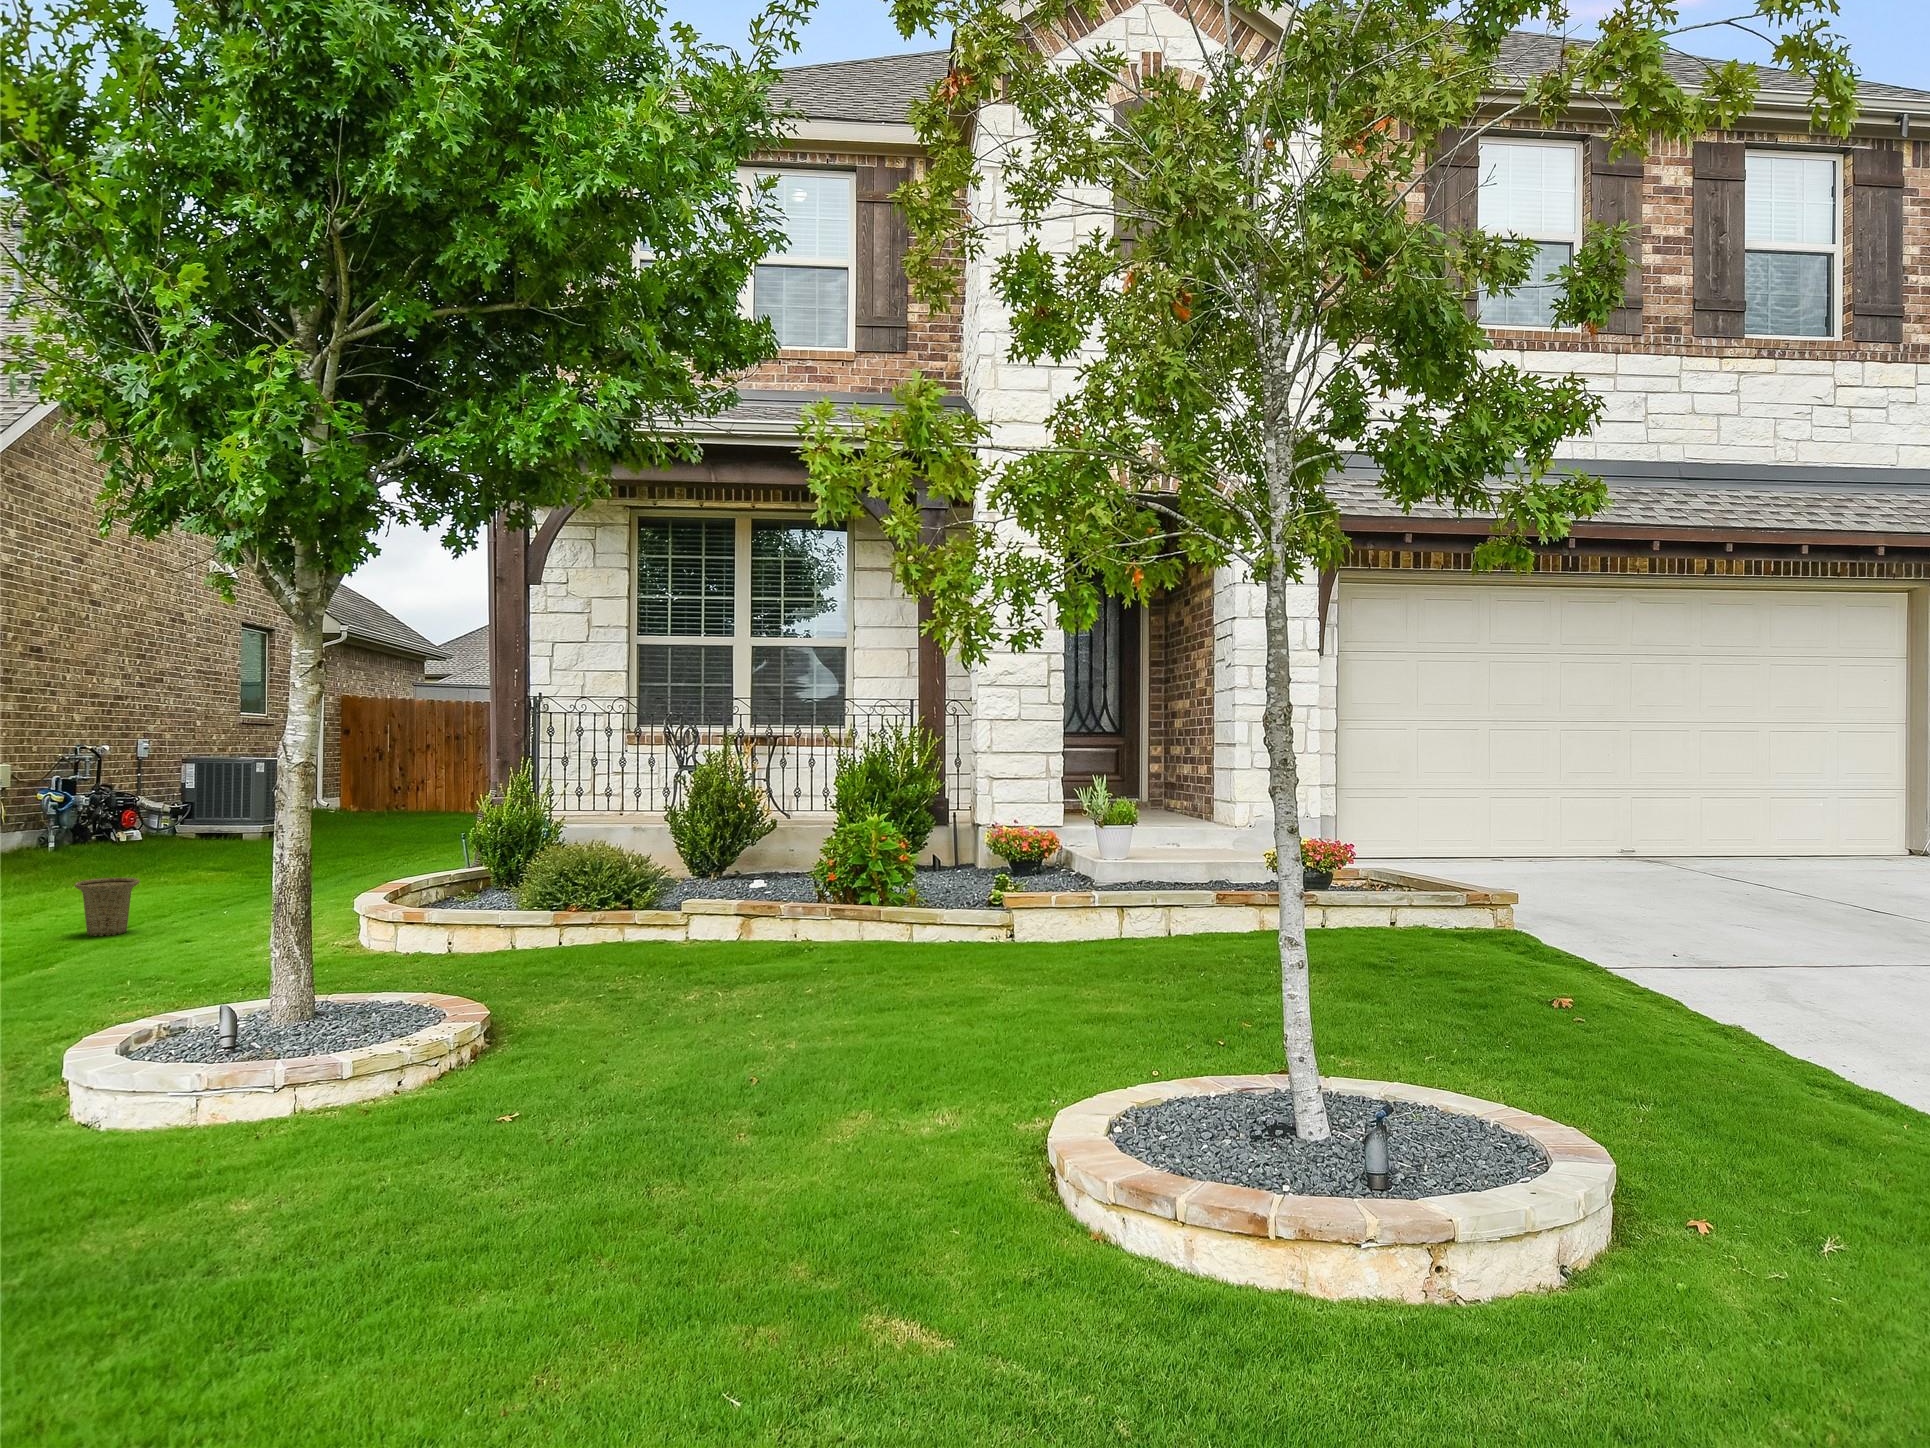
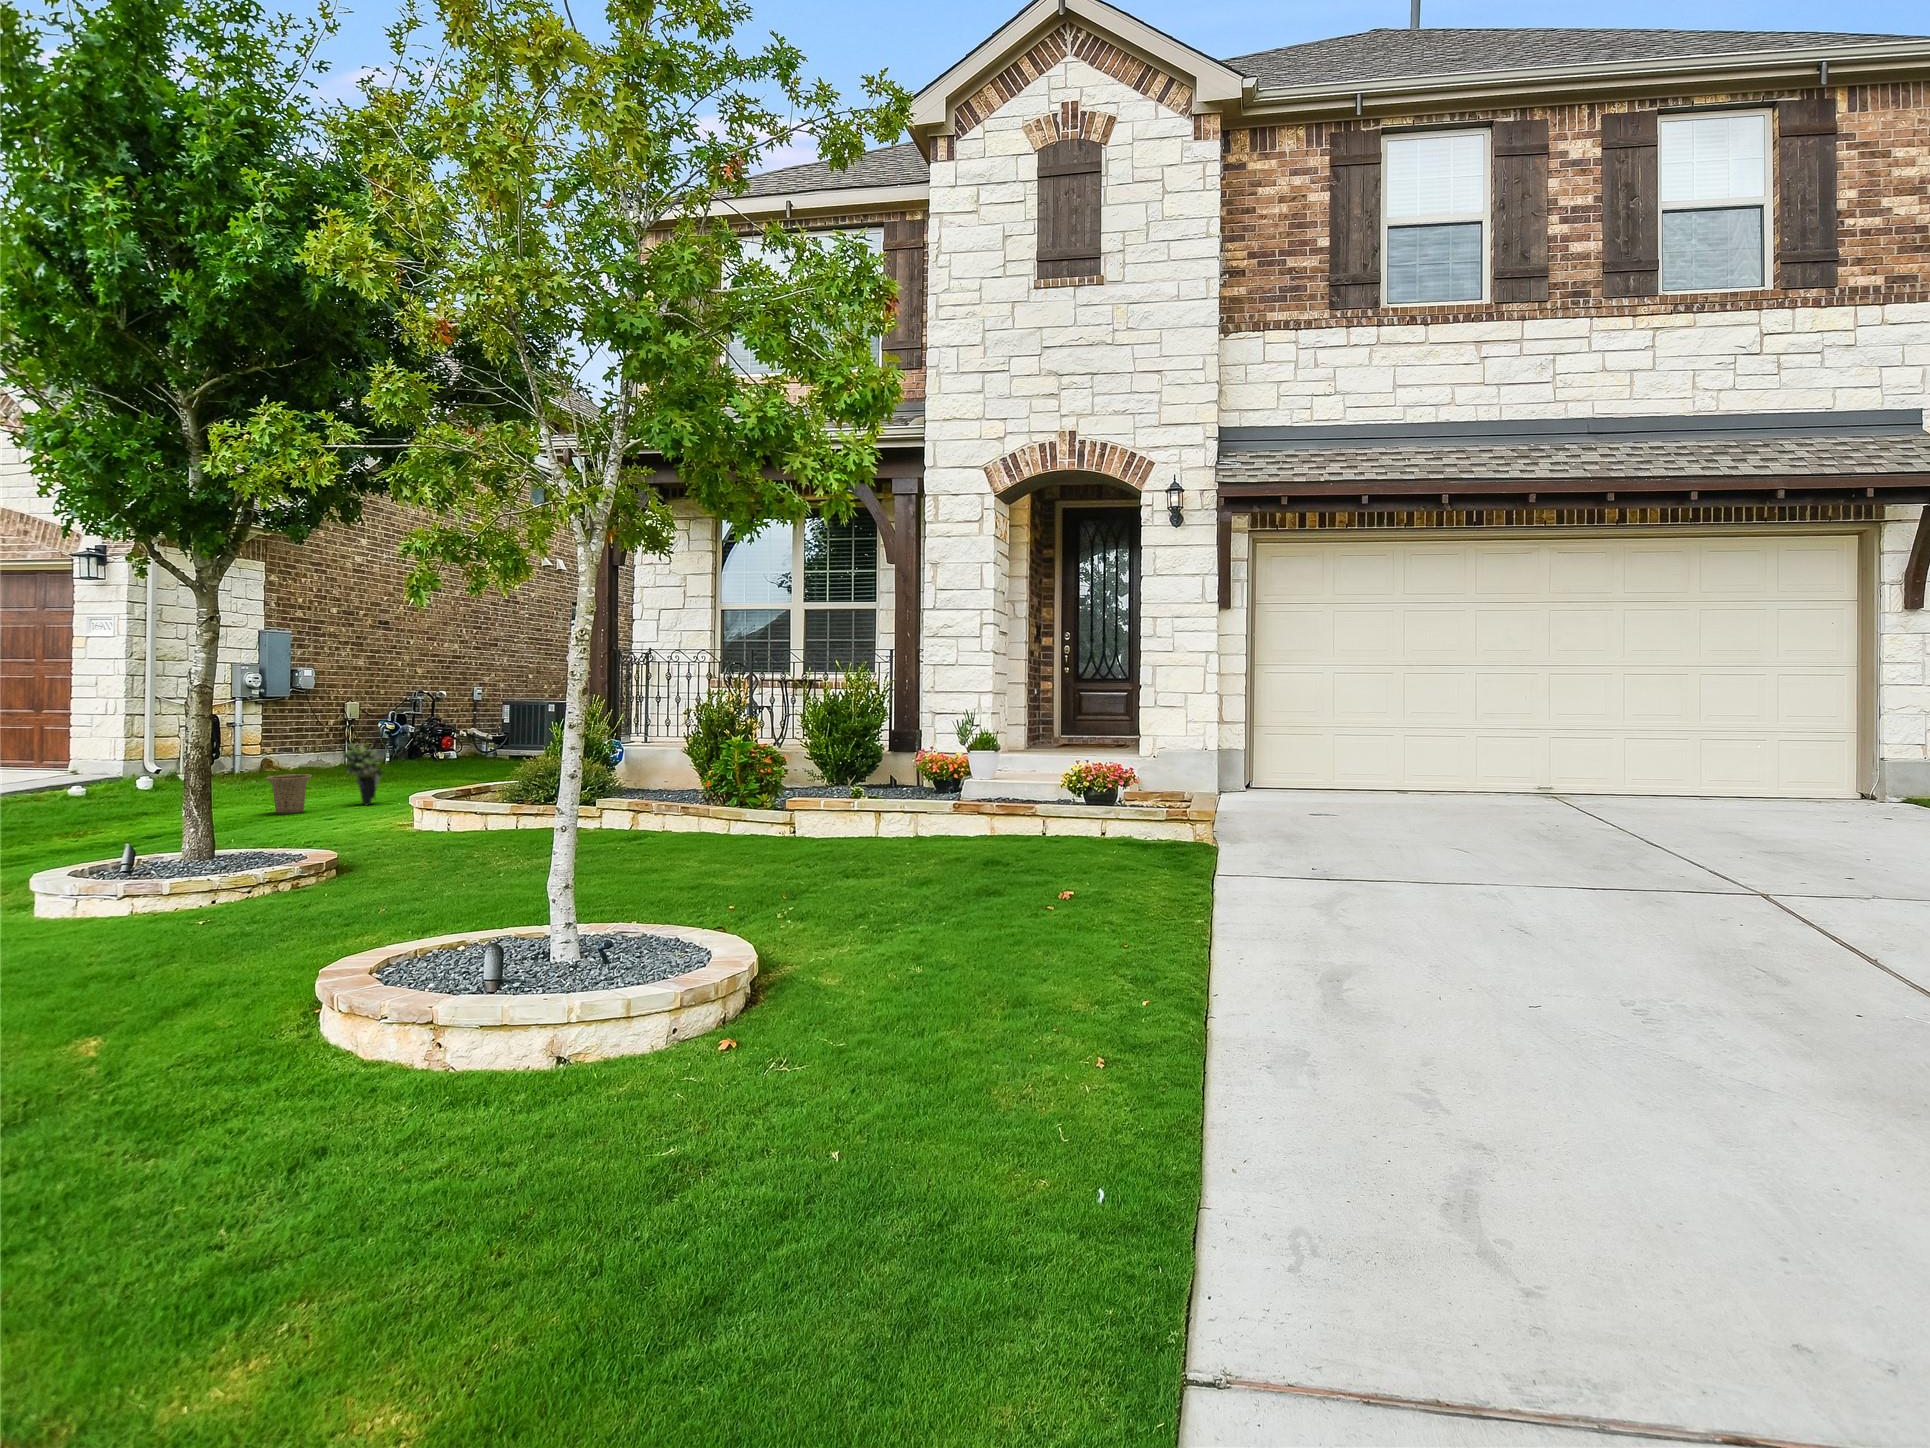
potted plant: none [164,828,223,919] -> present [343,743,384,805]

